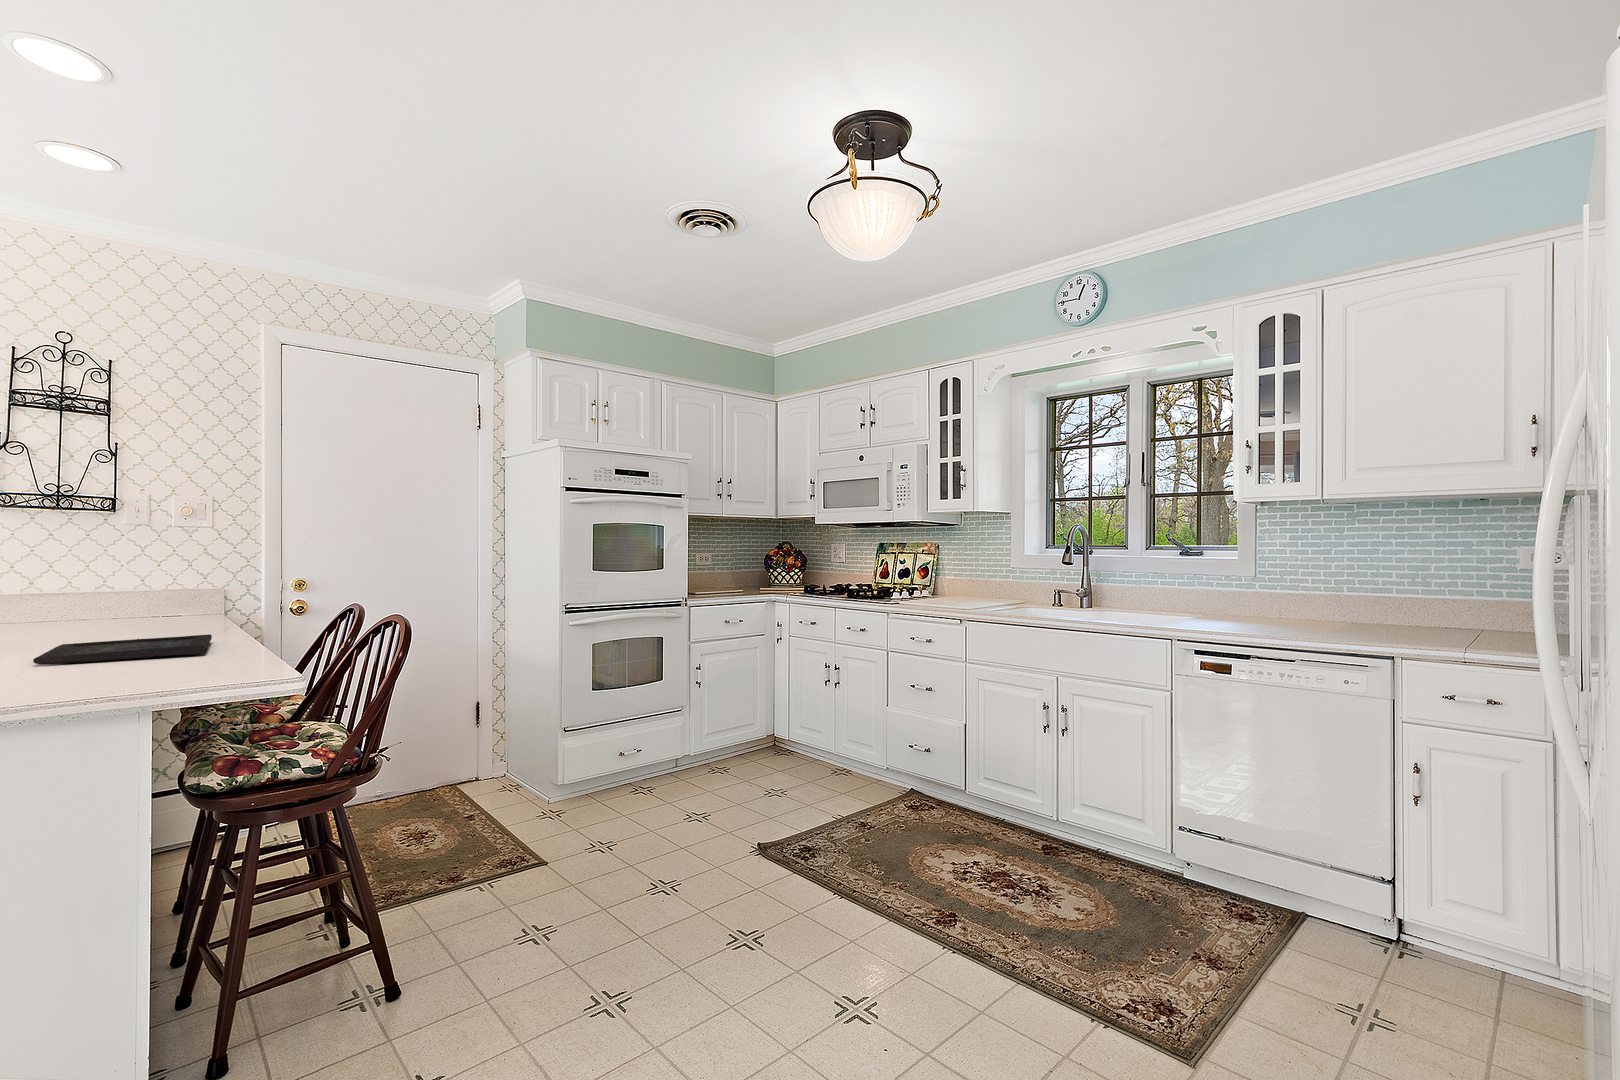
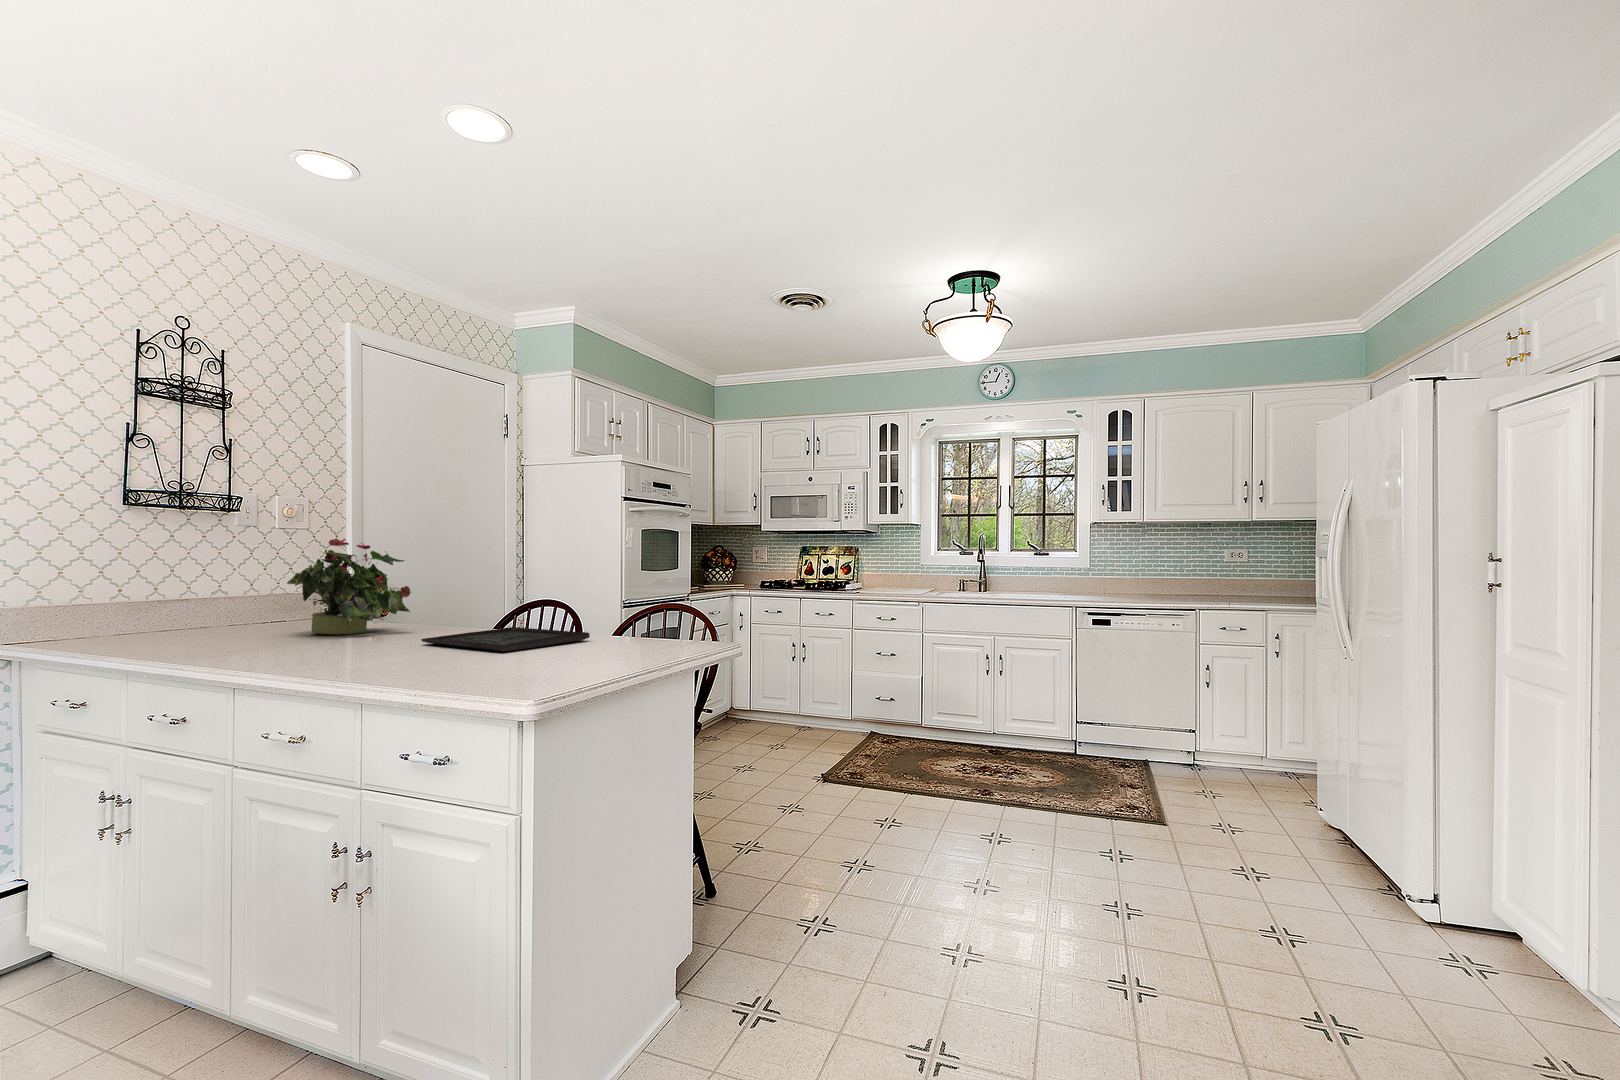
potted plant: none [60,536,187,635] -> present [287,538,411,634]

